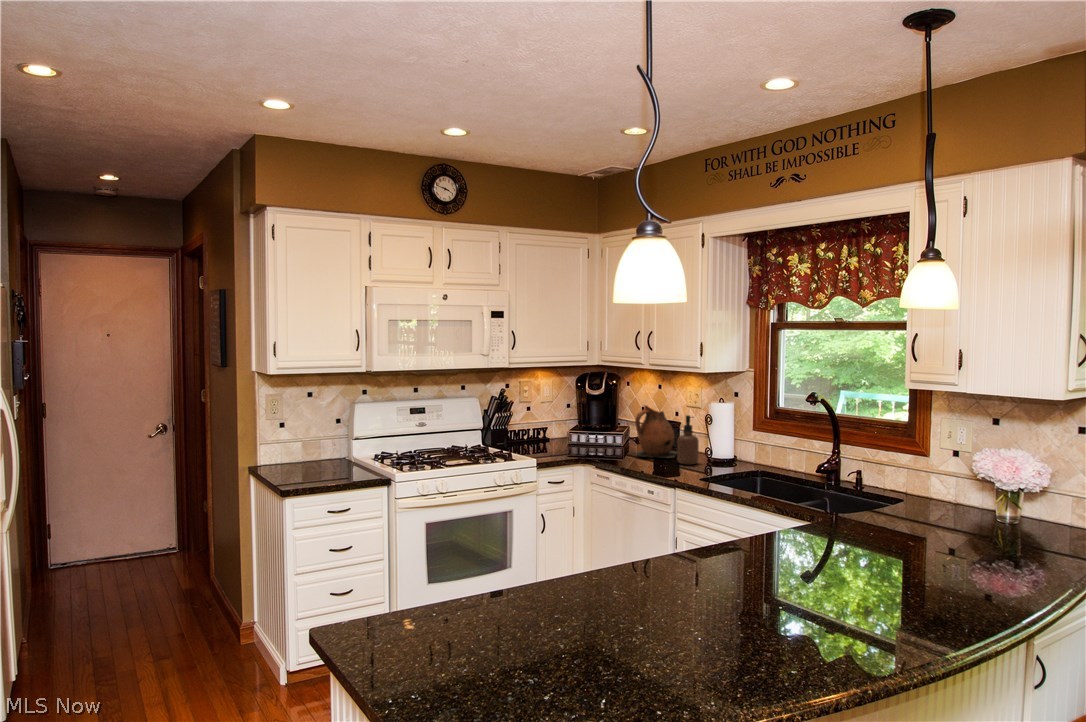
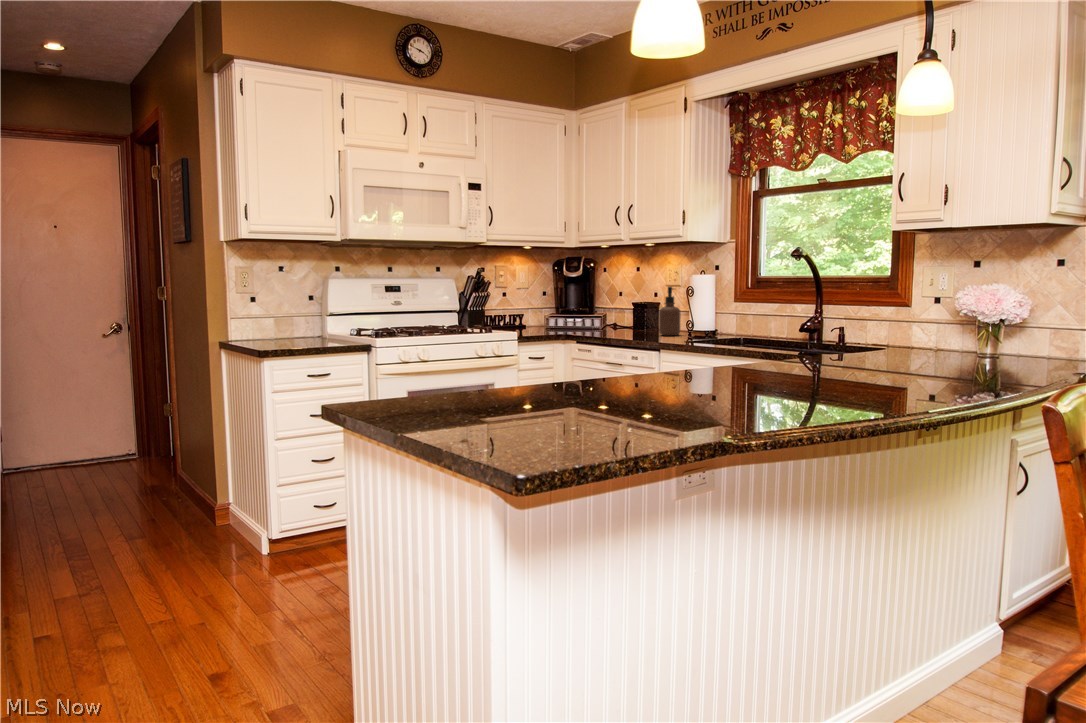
ceramic pitcher: present [635,405,677,458] -> none [616,281,658,333]

